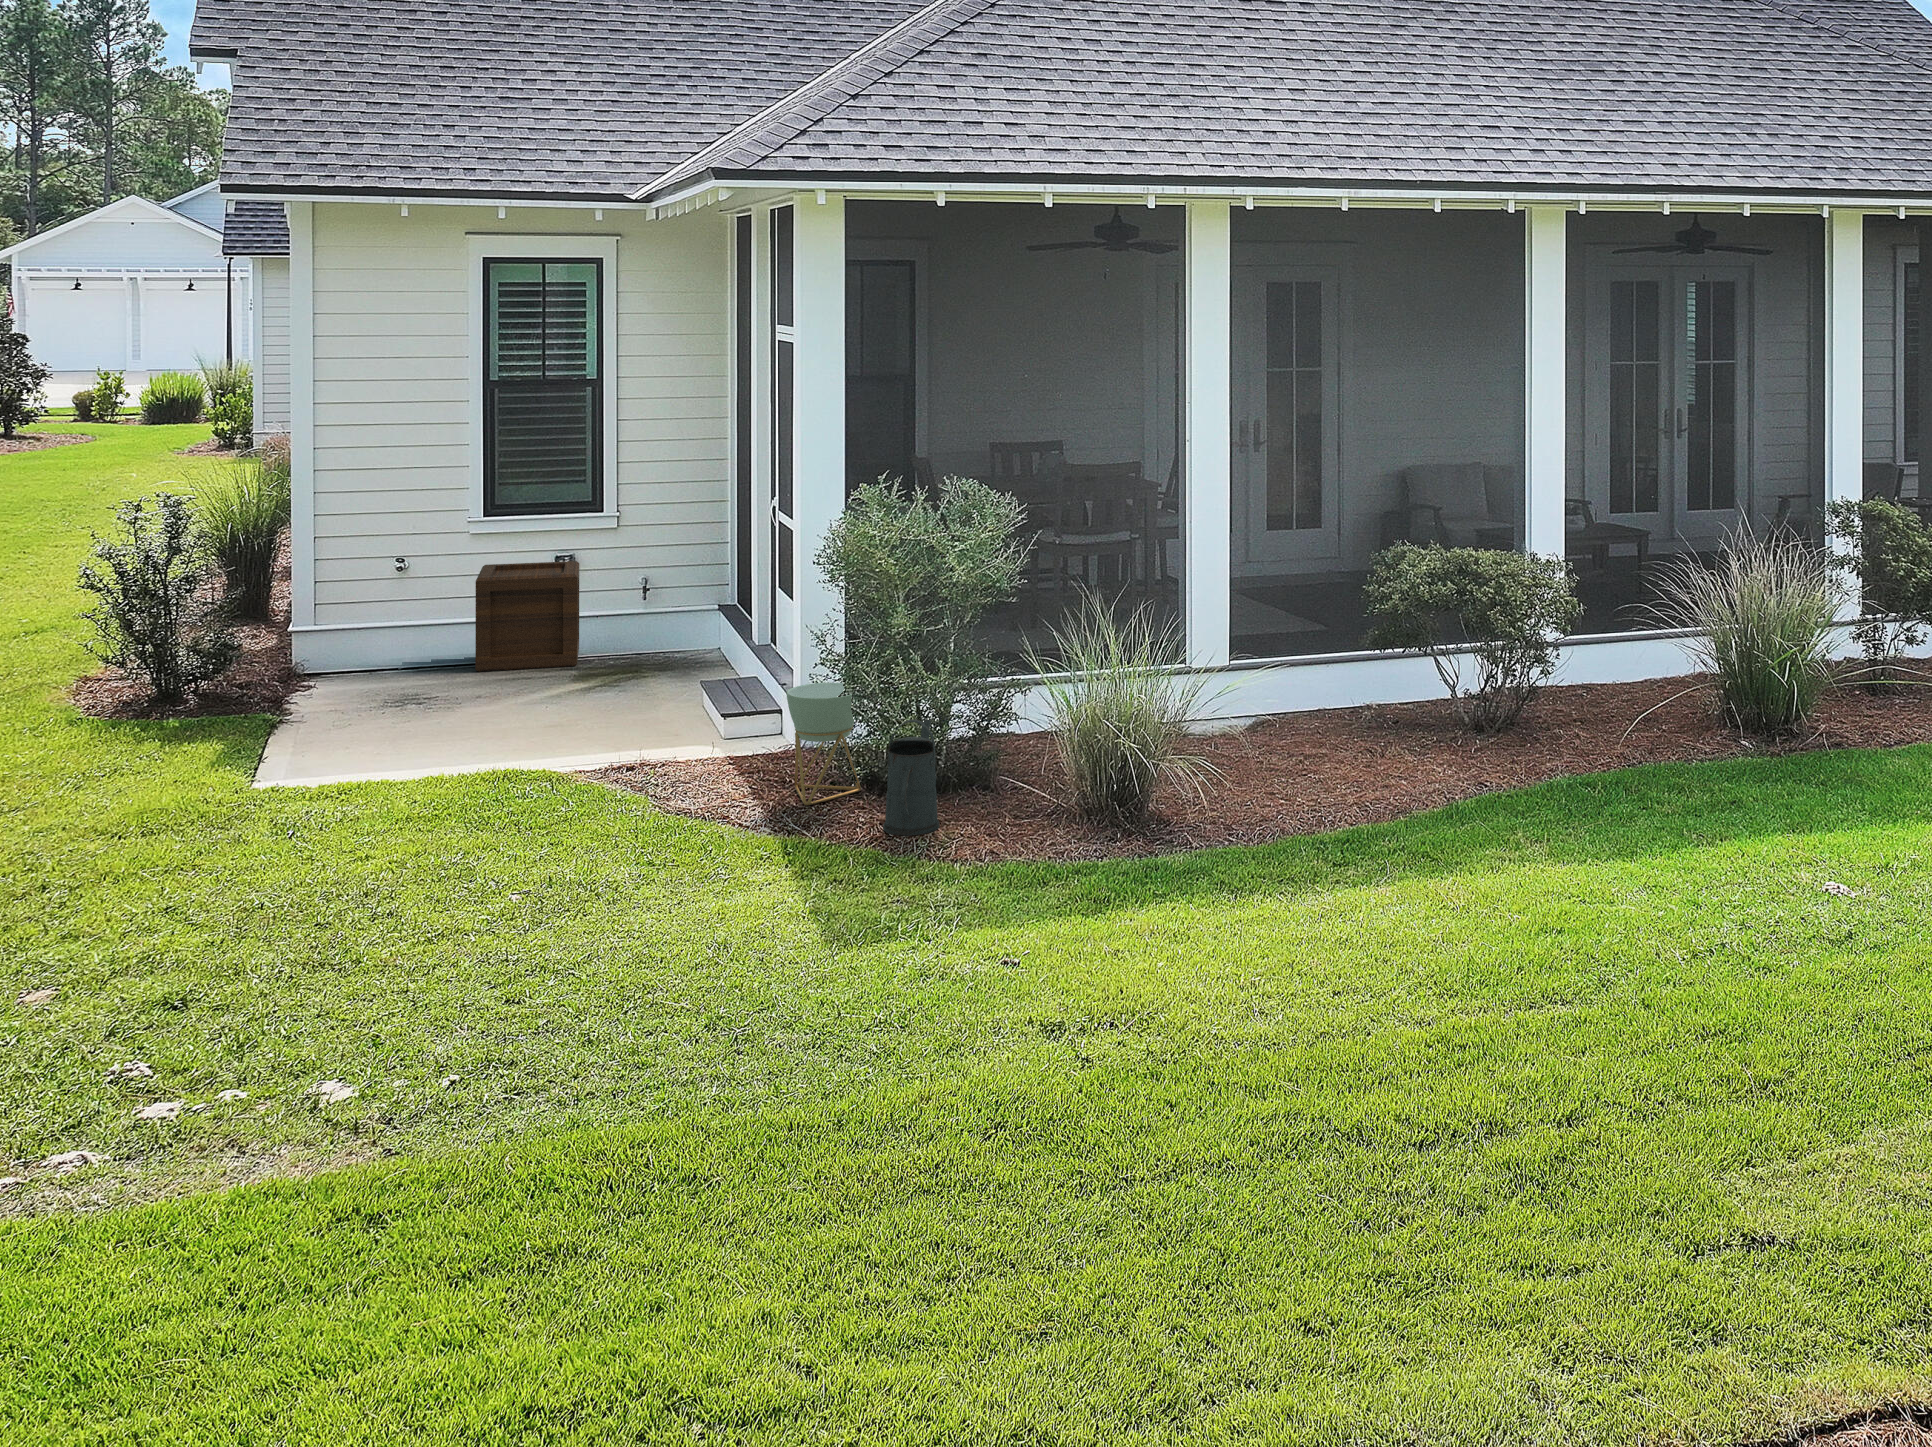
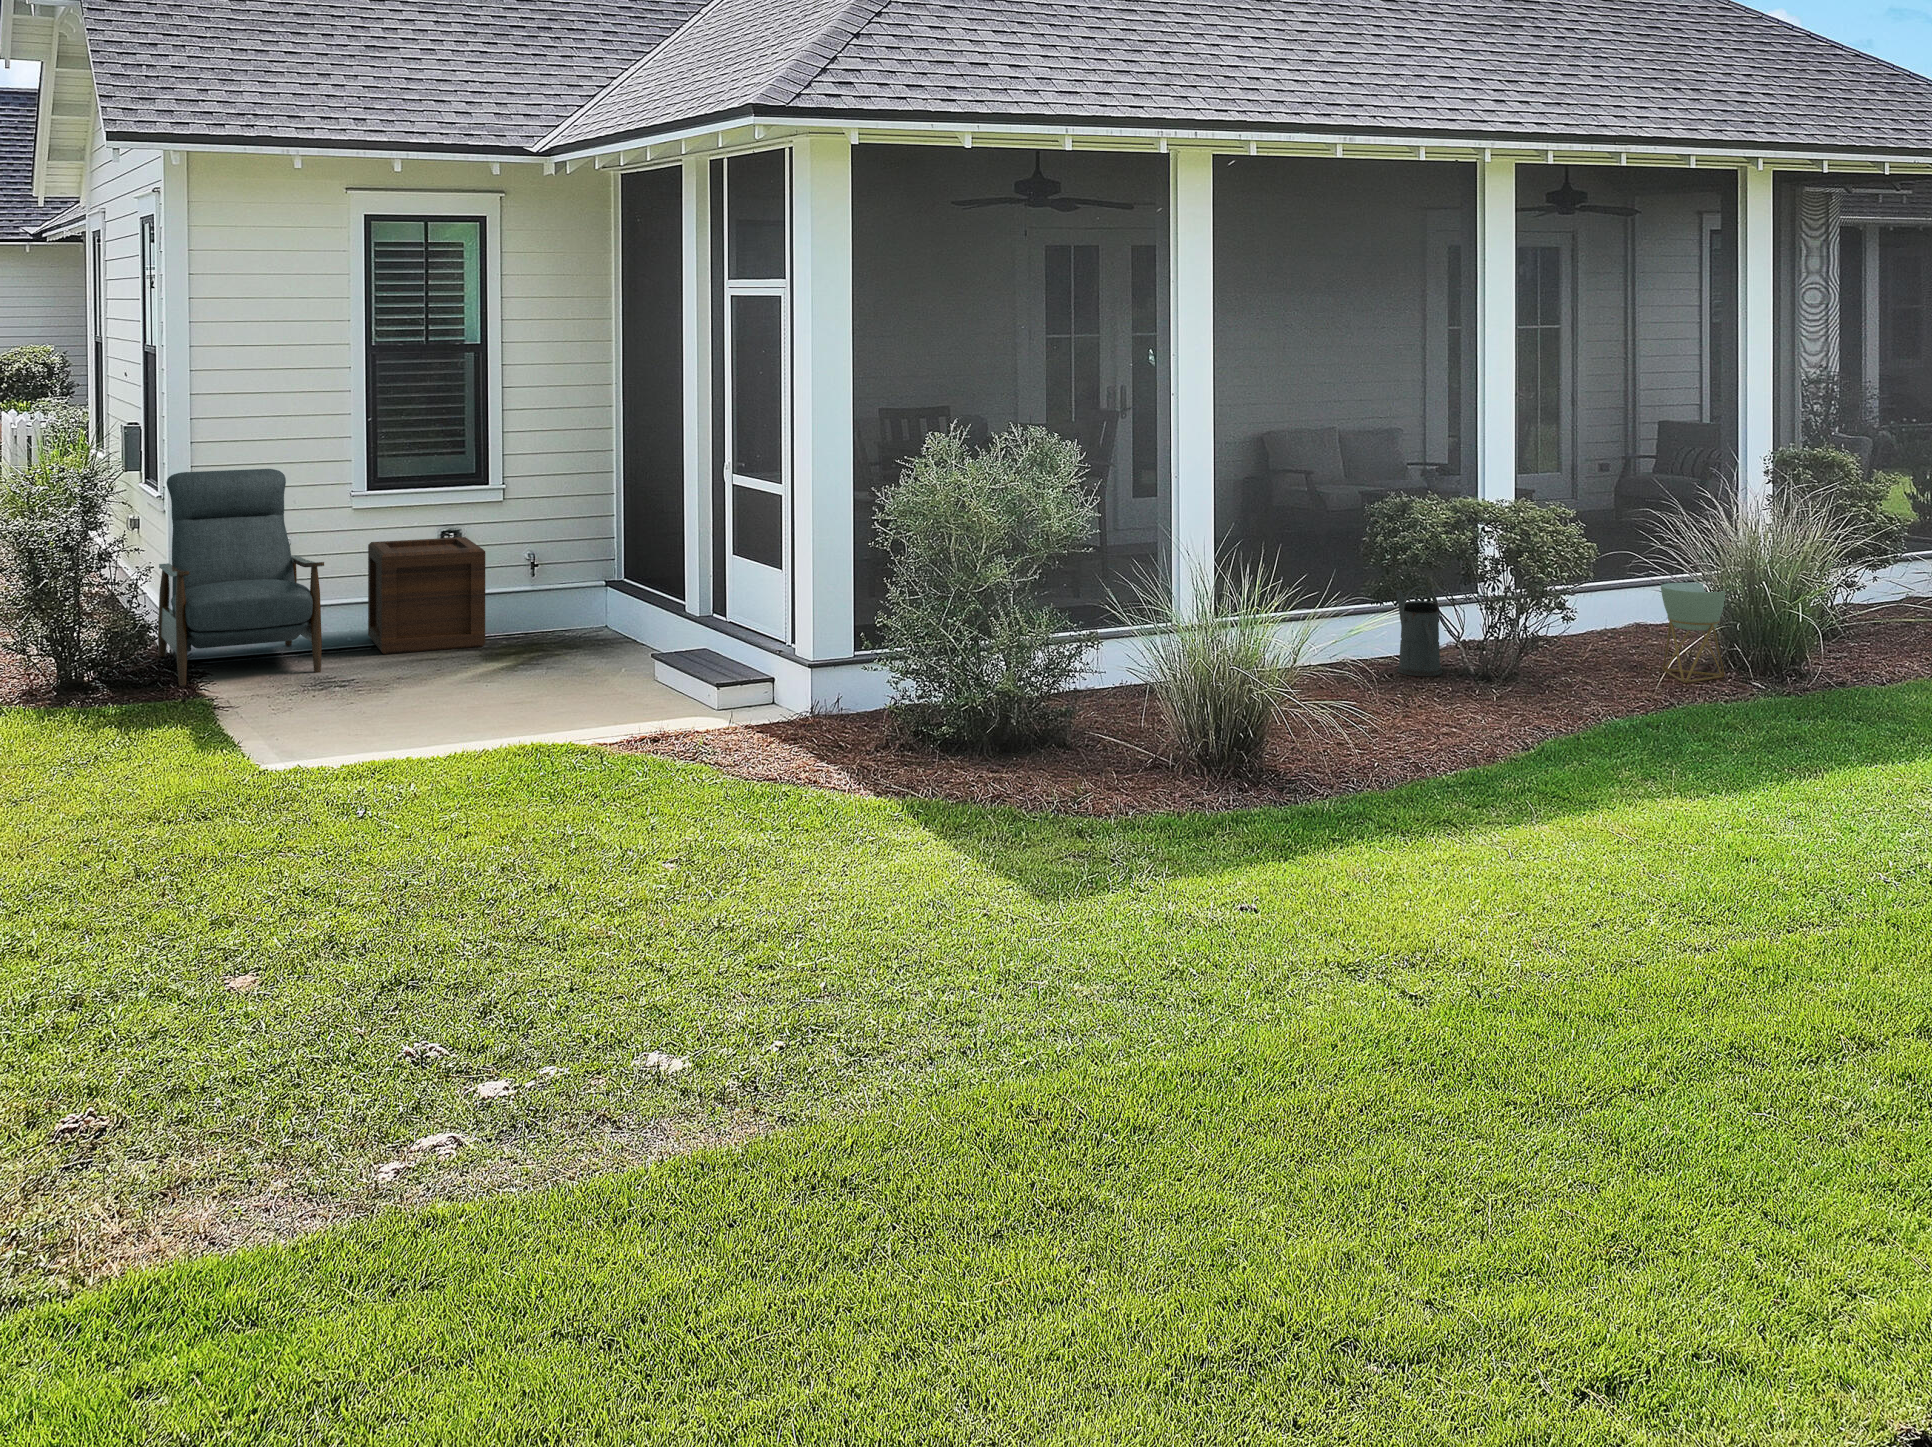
chair: none [262,496,407,699] -> present [158,469,324,686]
planter: present [786,683,861,806] -> present [1661,583,1725,683]
watering can: present [883,719,940,836] -> present [1396,586,1442,676]

